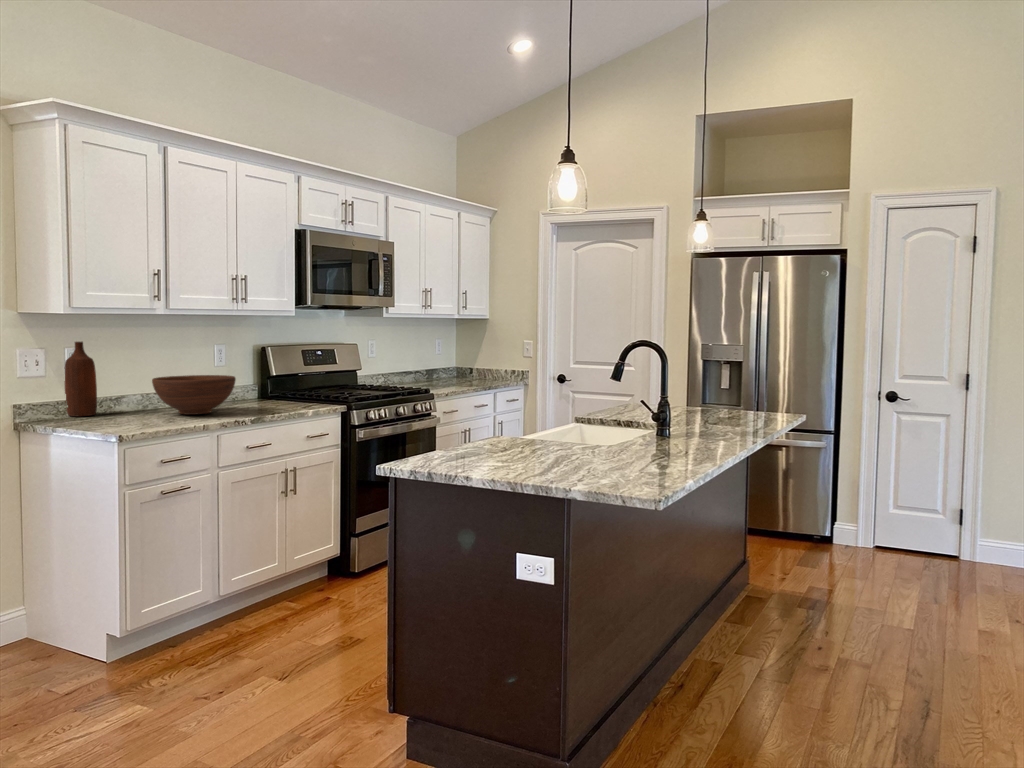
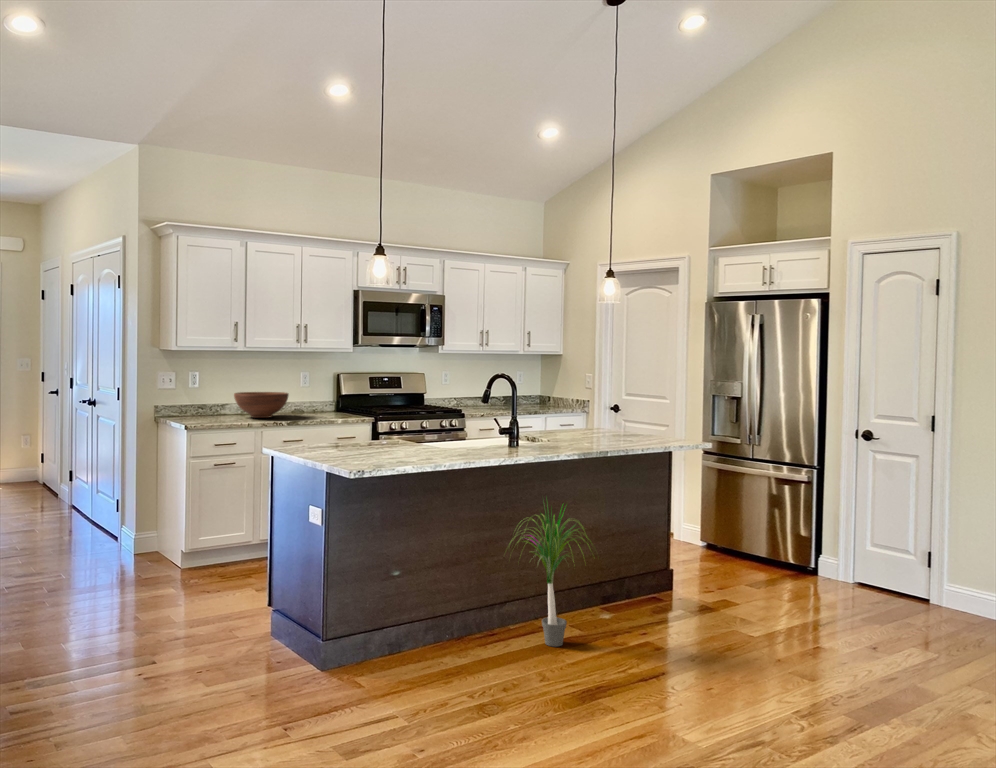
bottle: present [64,342,97,416] -> none [187,367,206,415]
potted plant: none [701,493,833,688] -> present [528,505,587,647]

